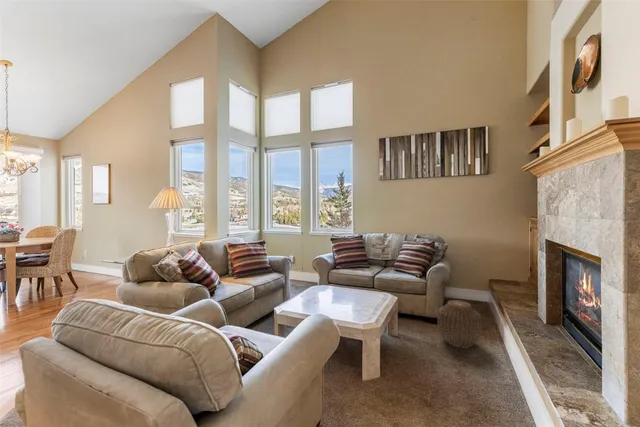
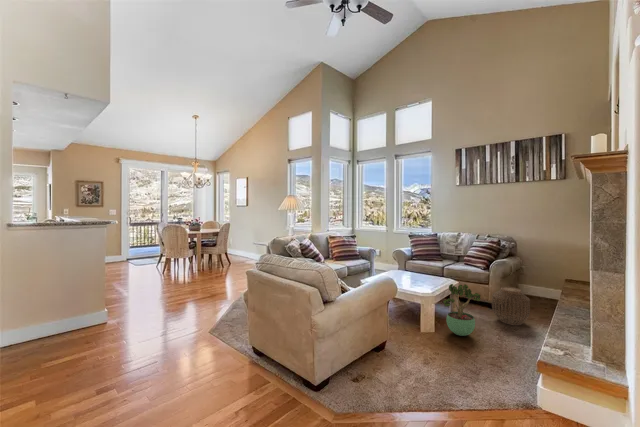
potted plant: none [392,308,442,380] -> present [443,284,480,336]

